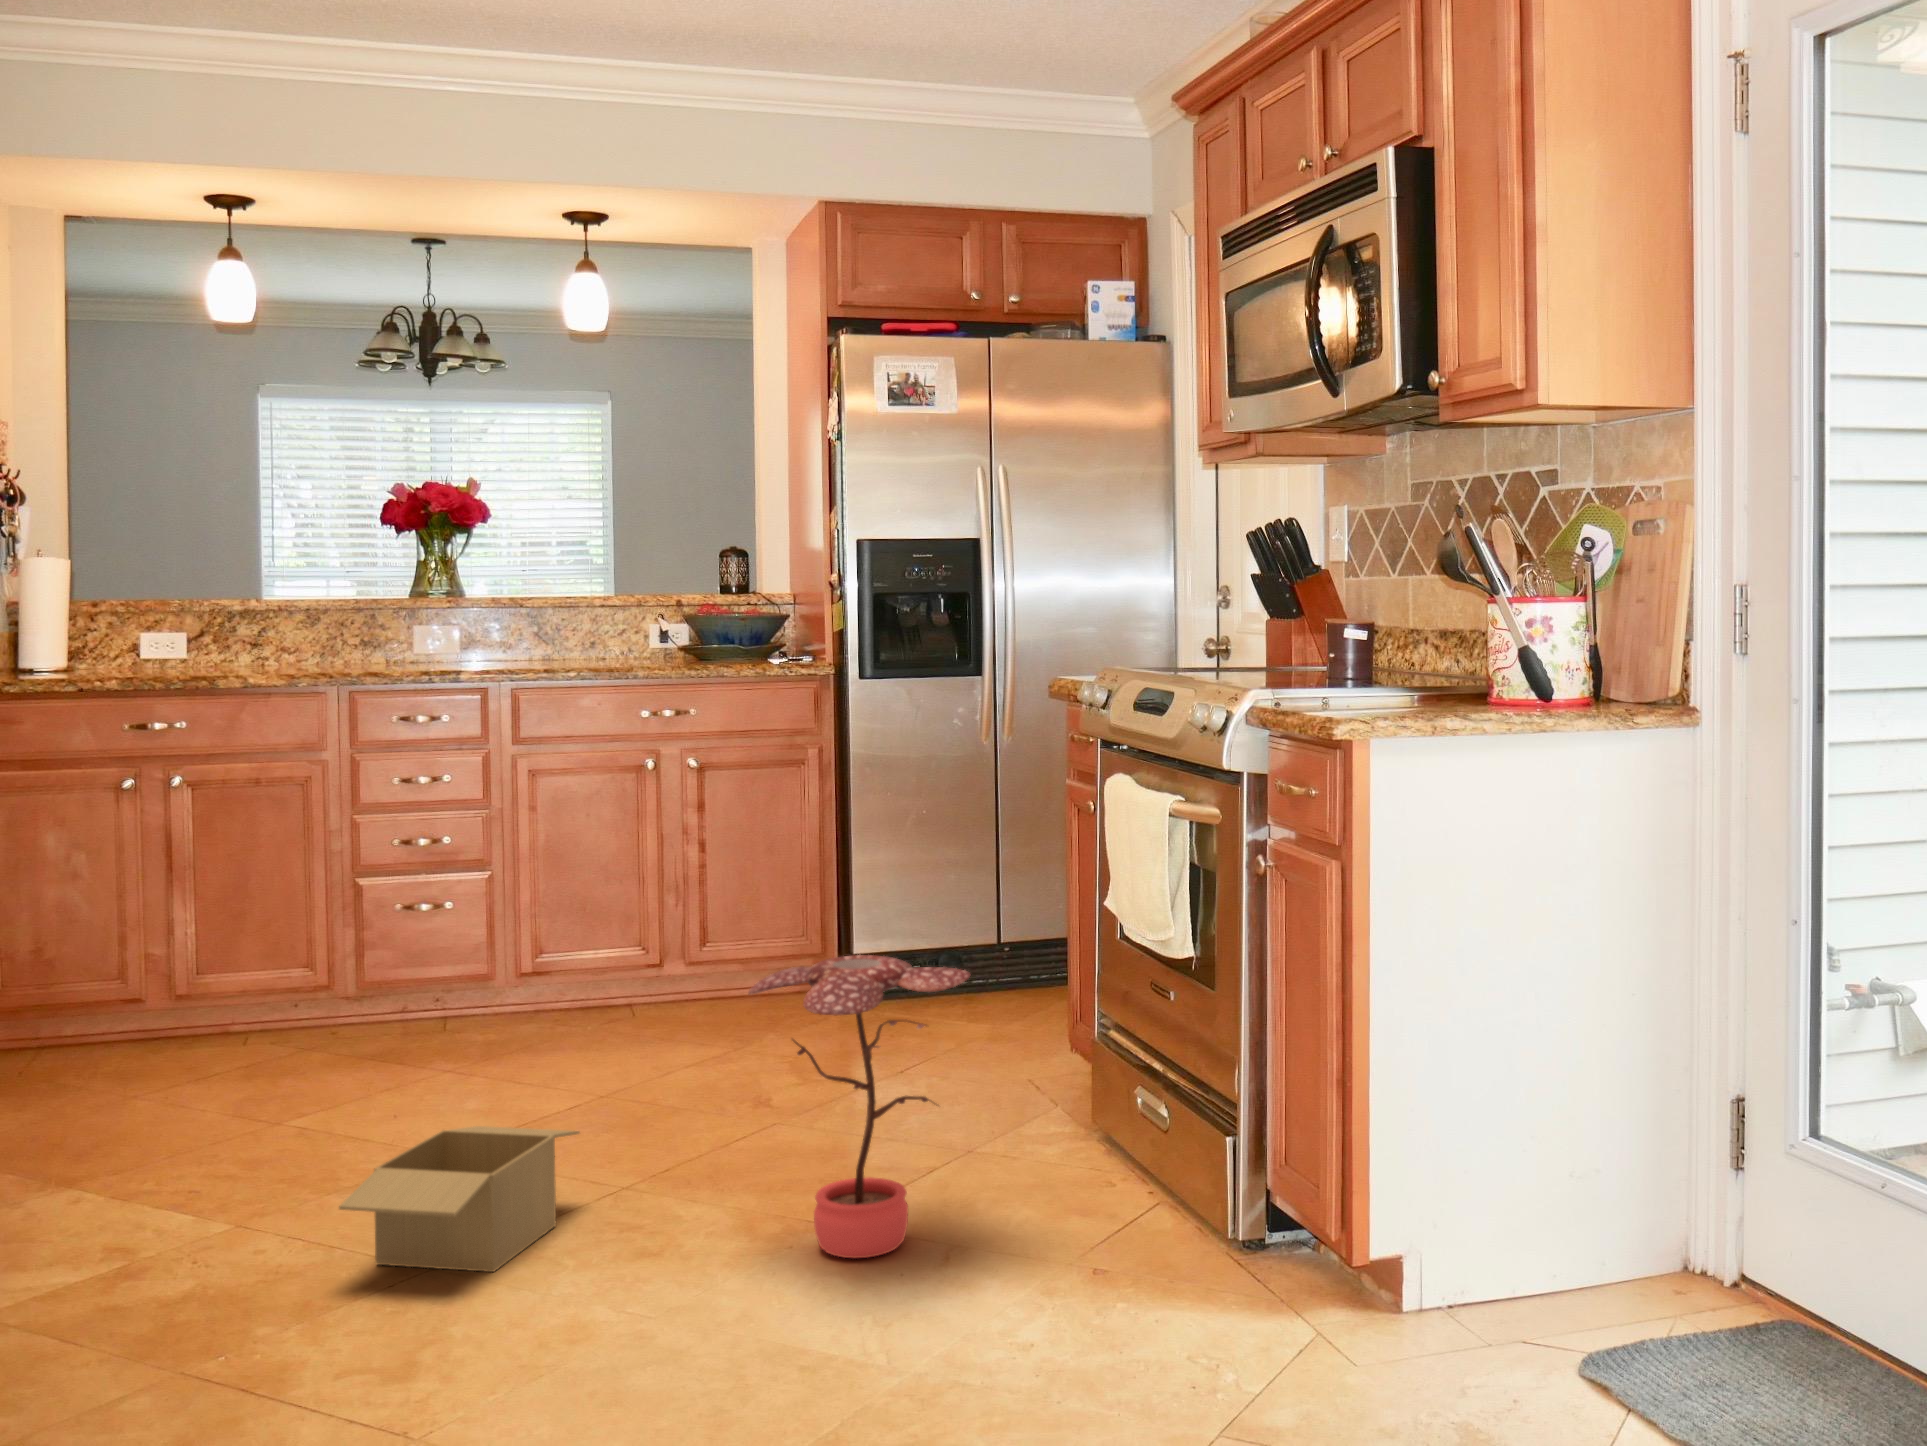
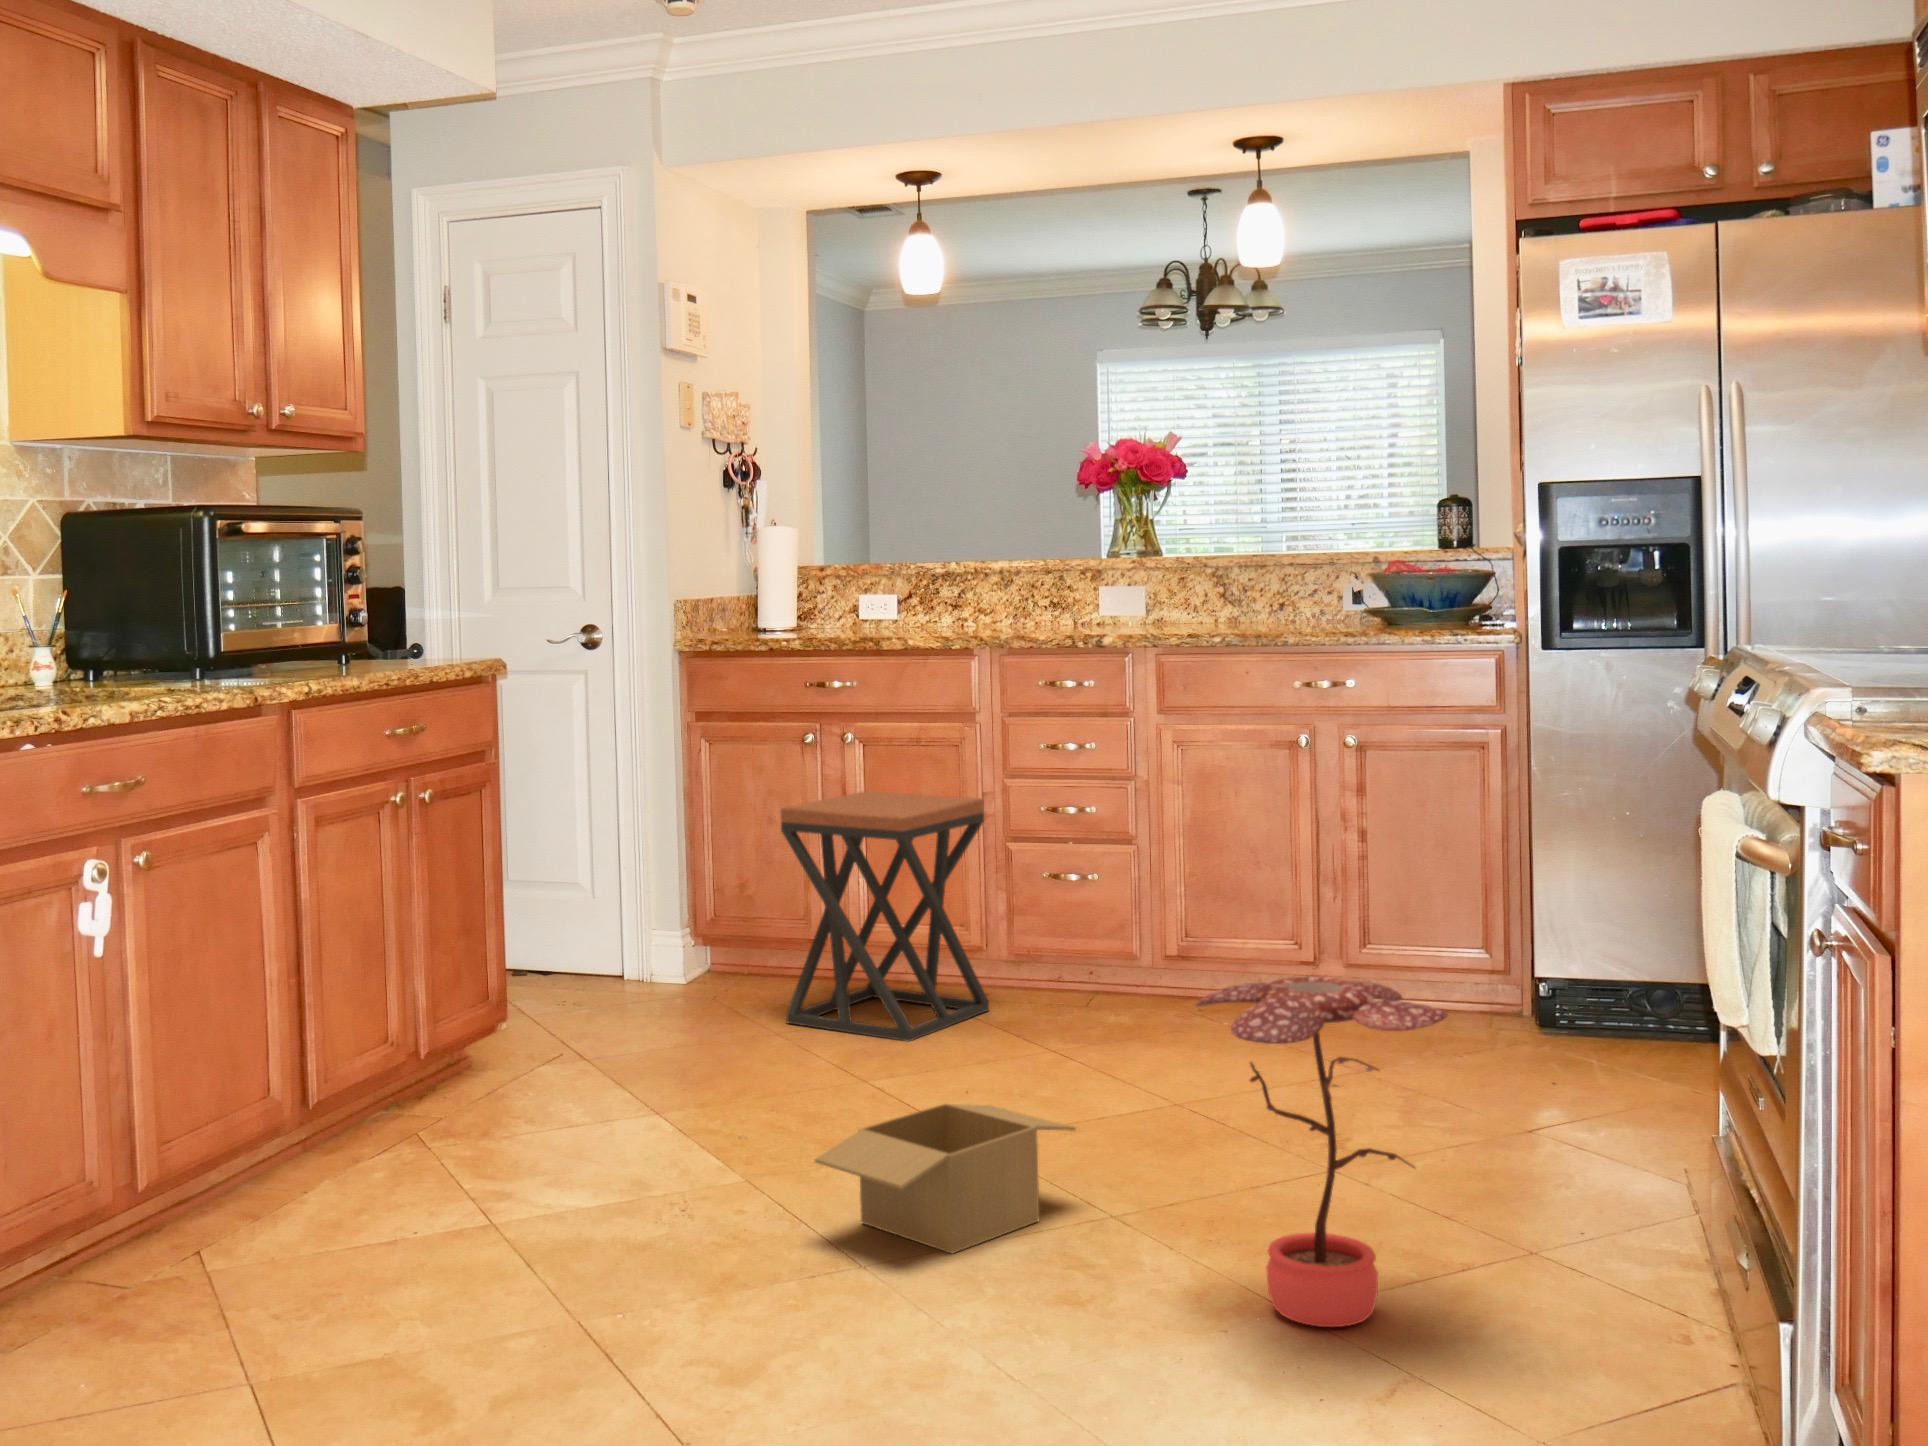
stool: none [117,835,345,1092] -> present [781,791,989,1042]

